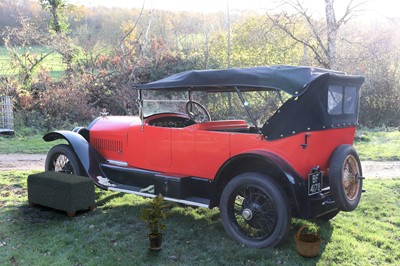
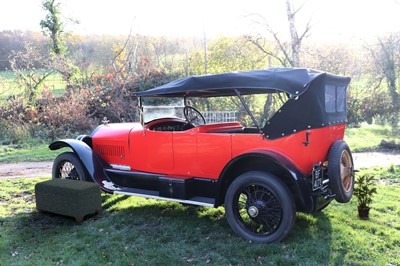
potted plant: present [140,193,170,250] -> present [352,174,377,219]
basket: present [294,225,322,257] -> none [300,218,328,250]

